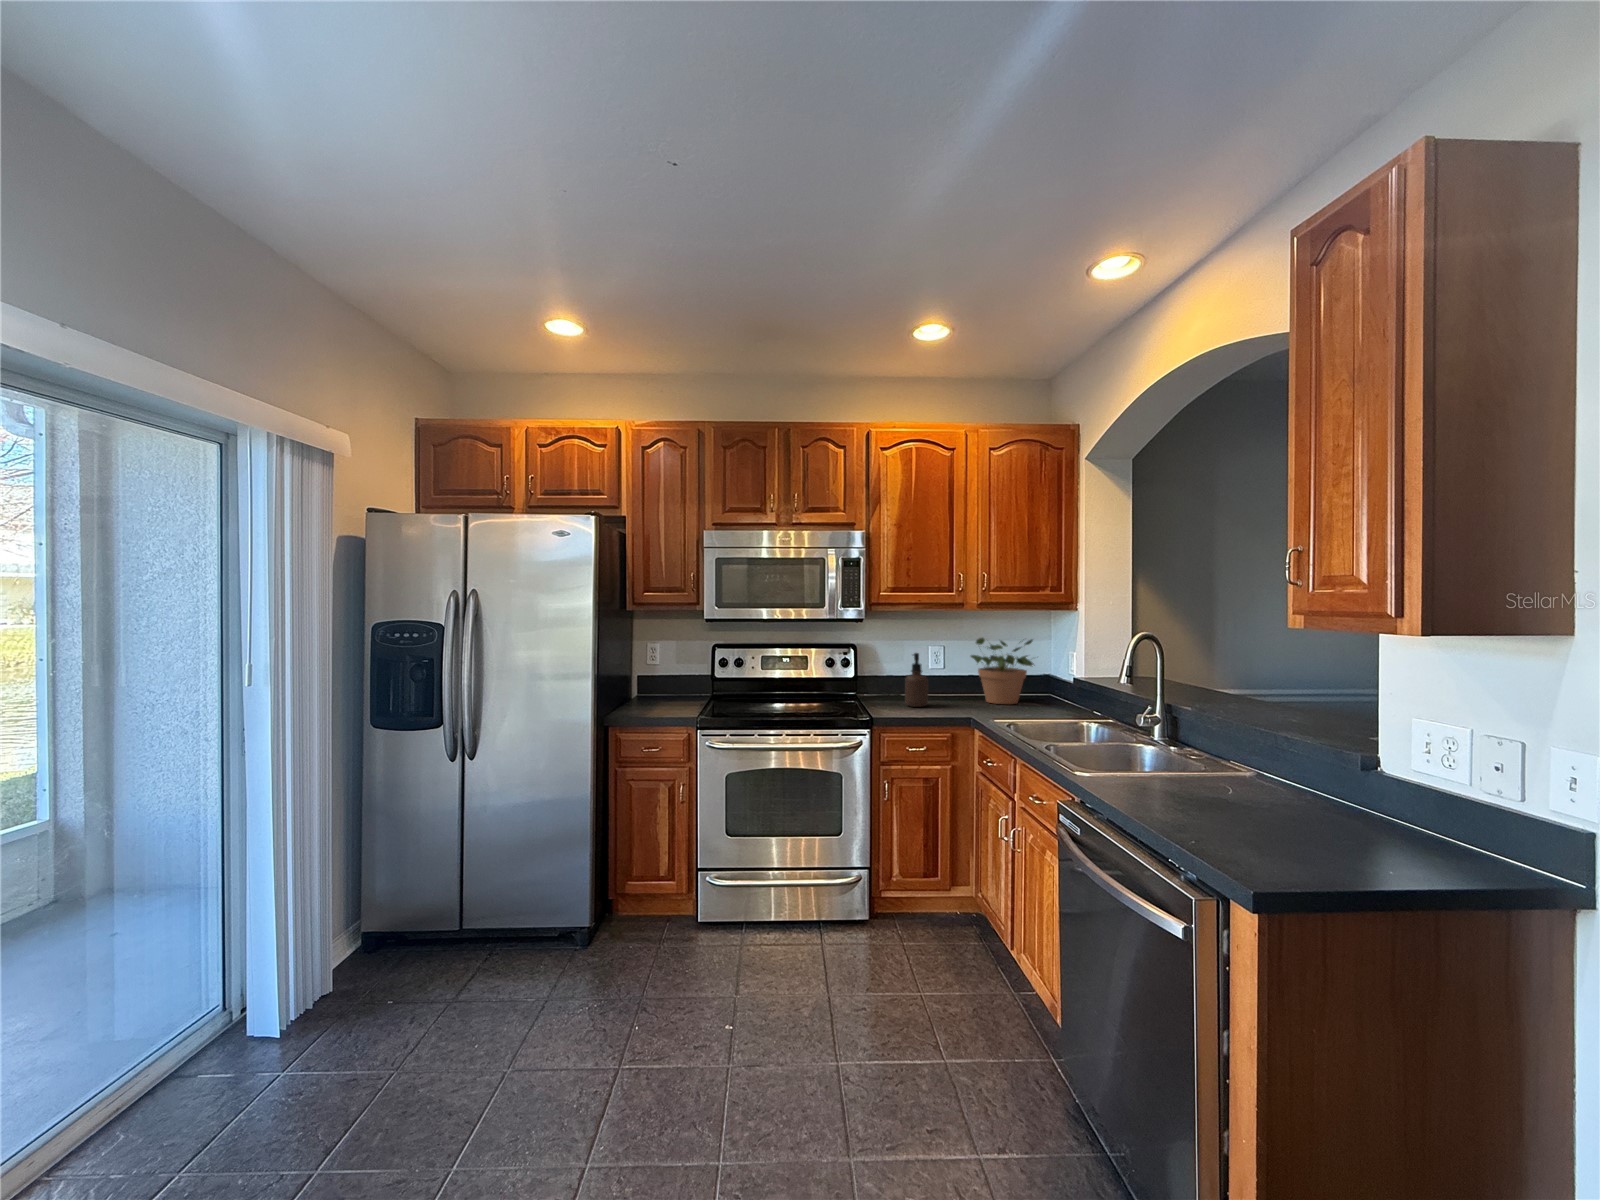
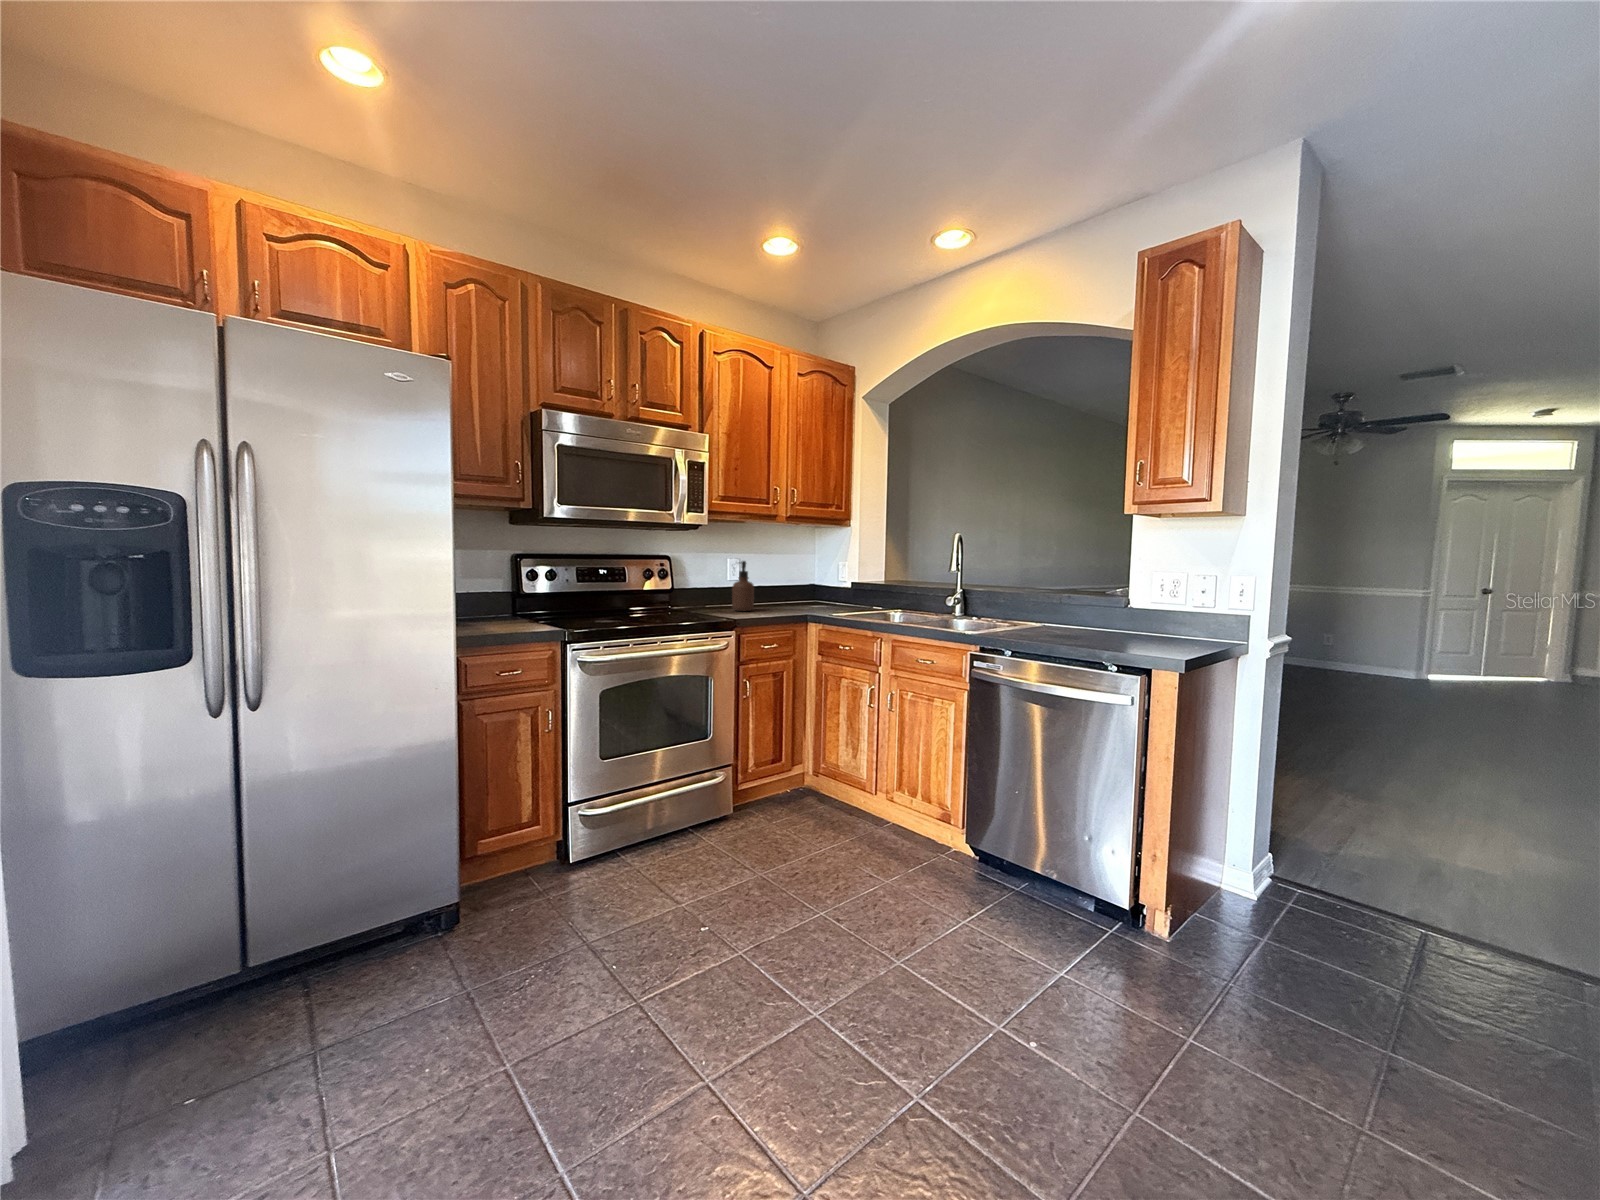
potted plant: present [971,638,1034,704] -> none [768,549,824,606]

